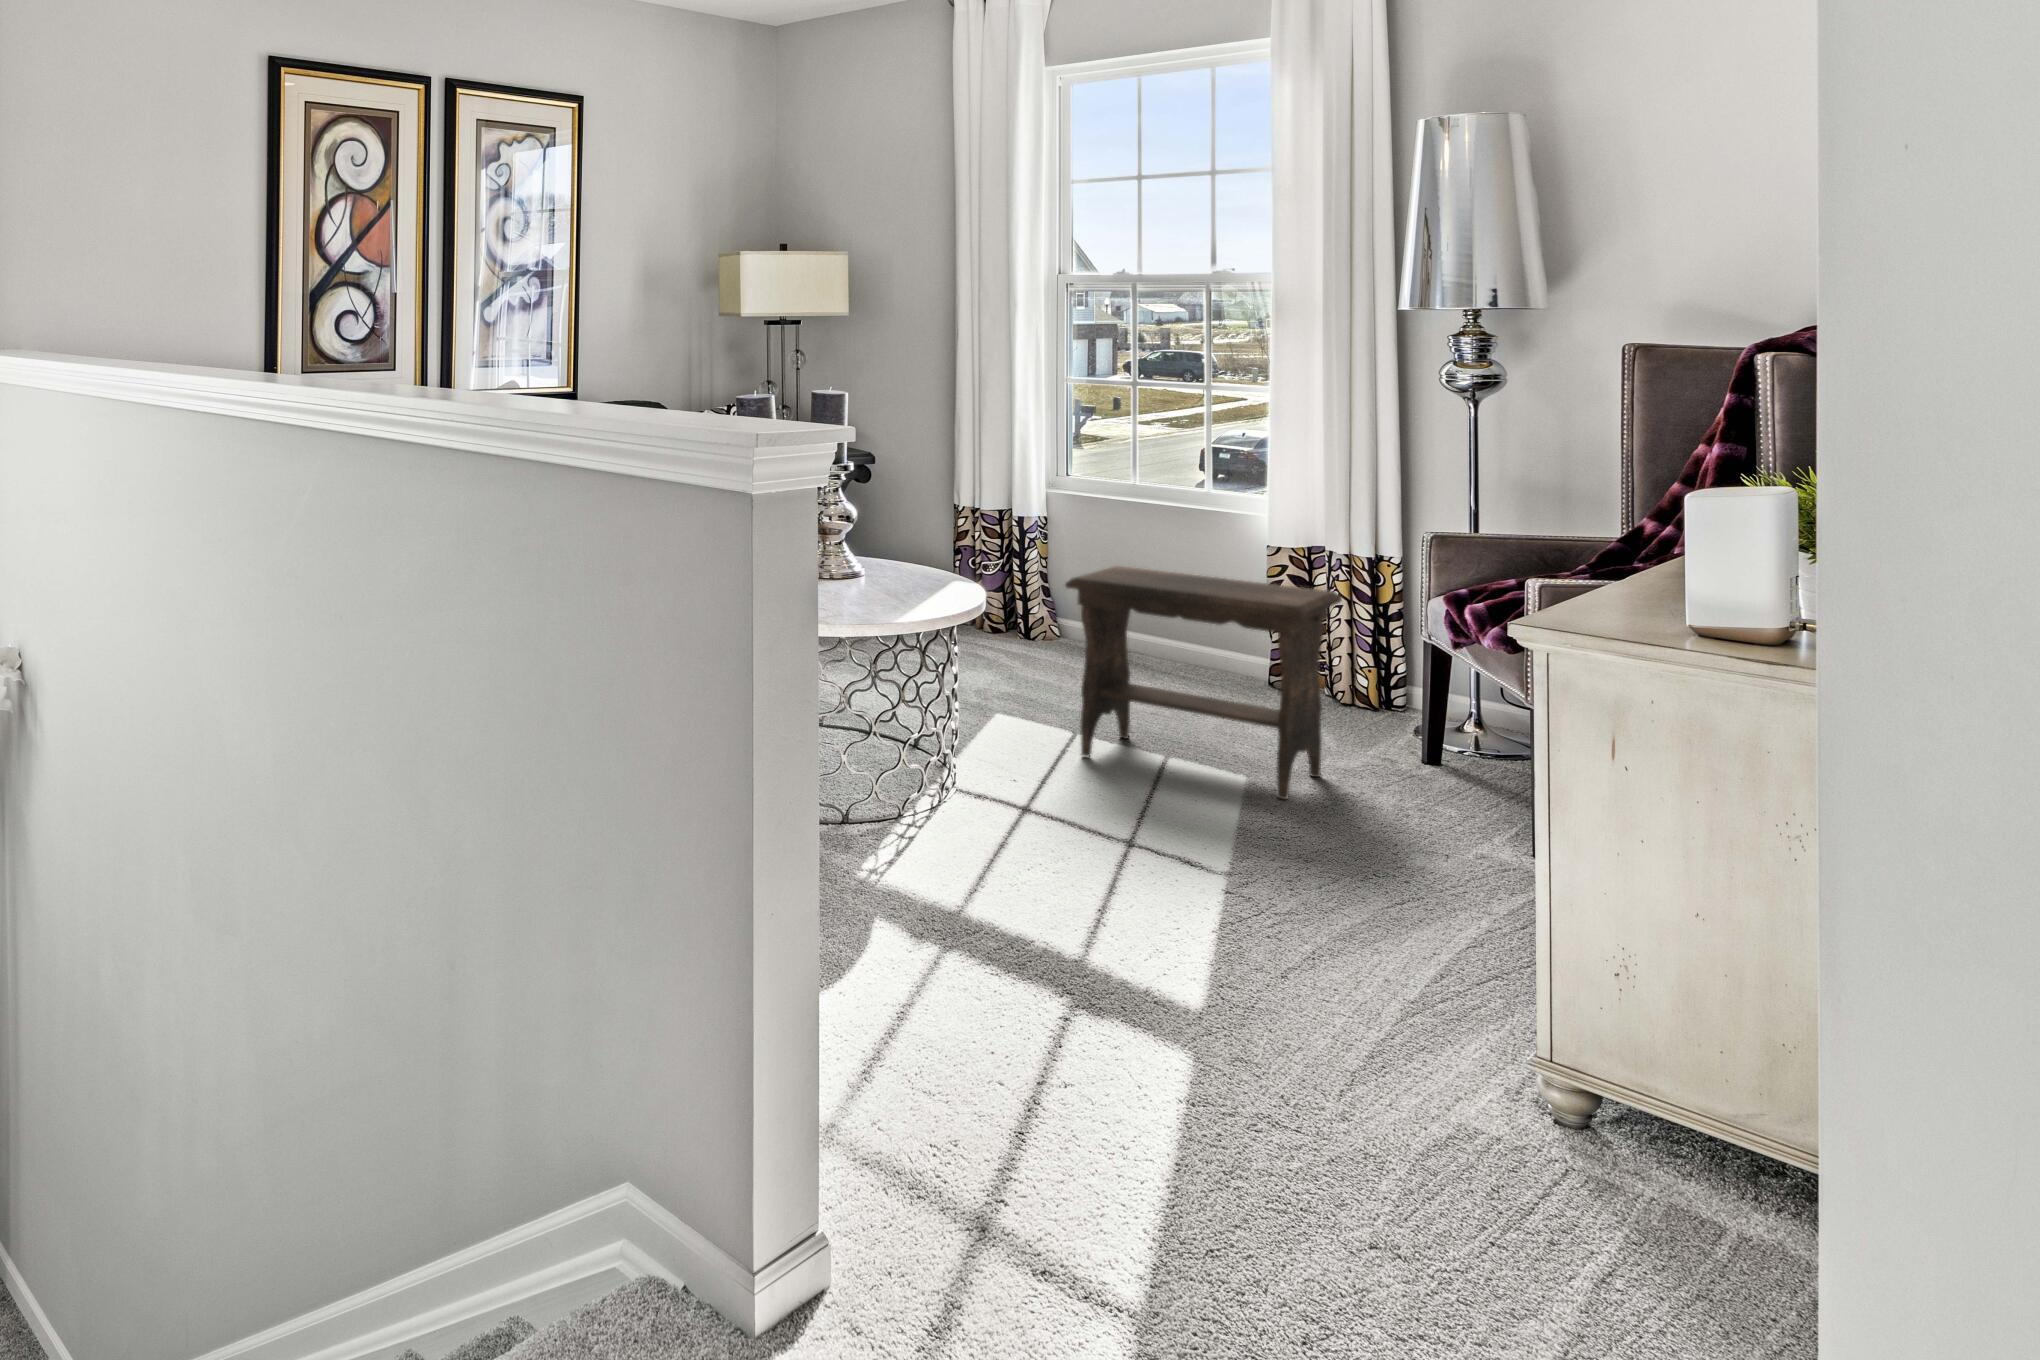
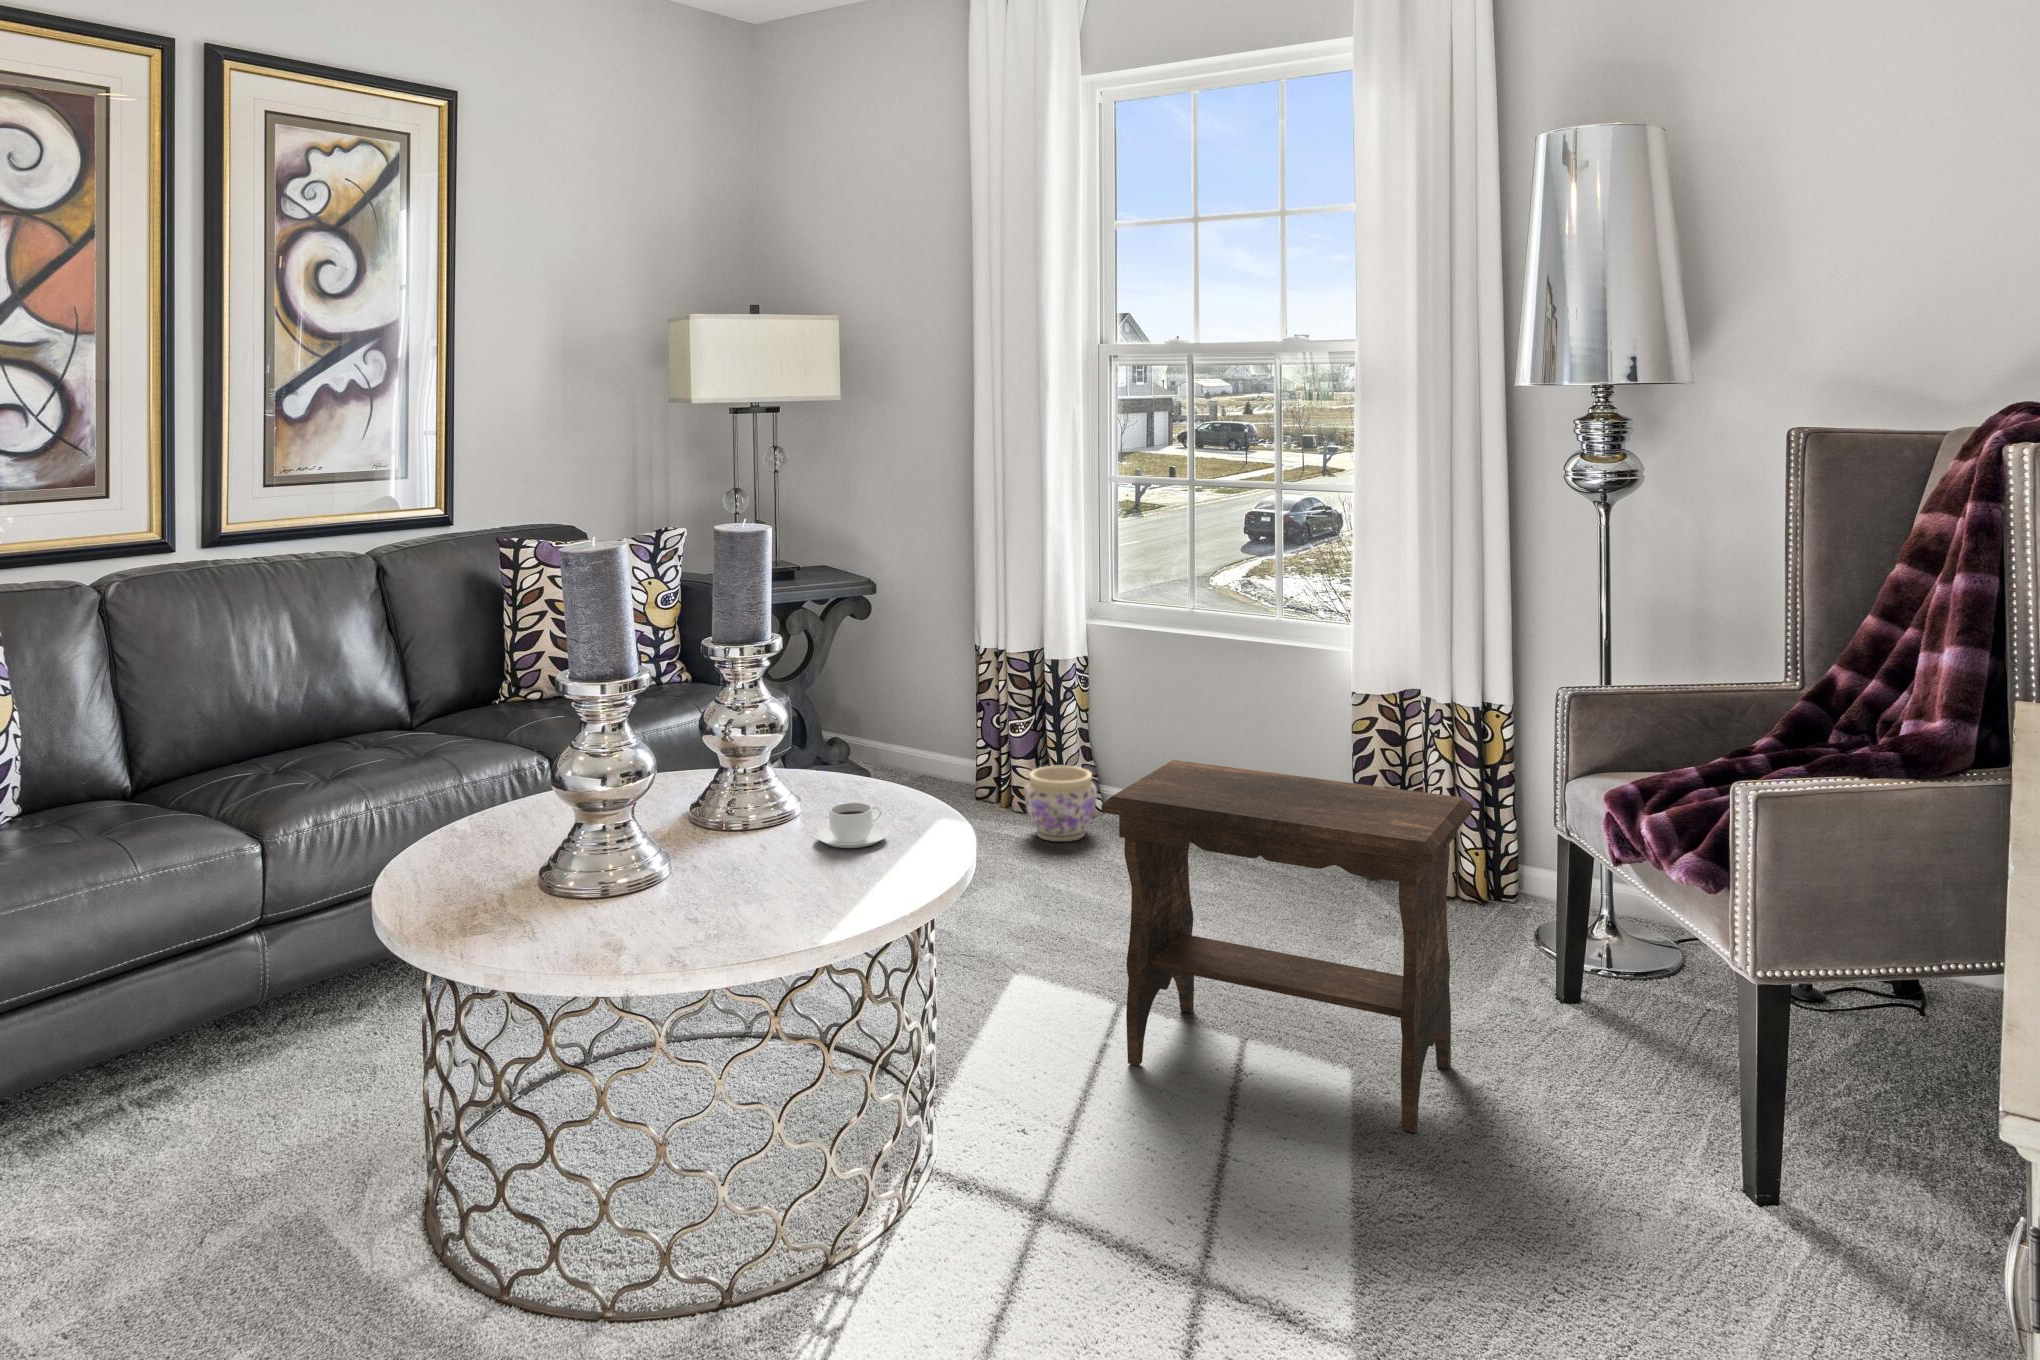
coffee cup: none [878,562,925,586] -> present [816,803,889,848]
planter: none [997,599,1055,653] -> present [1024,766,1097,842]

